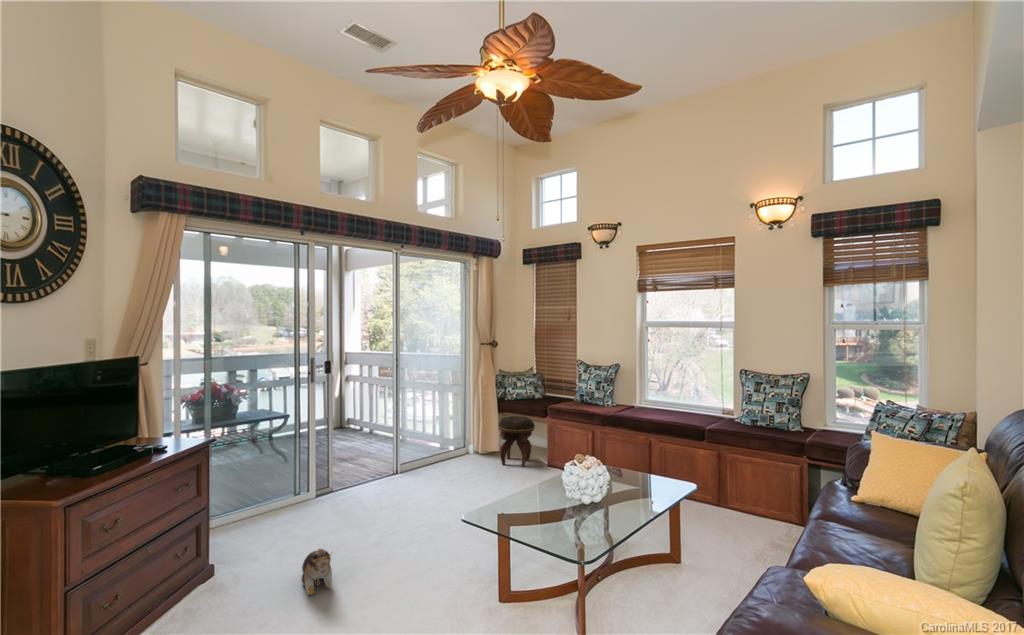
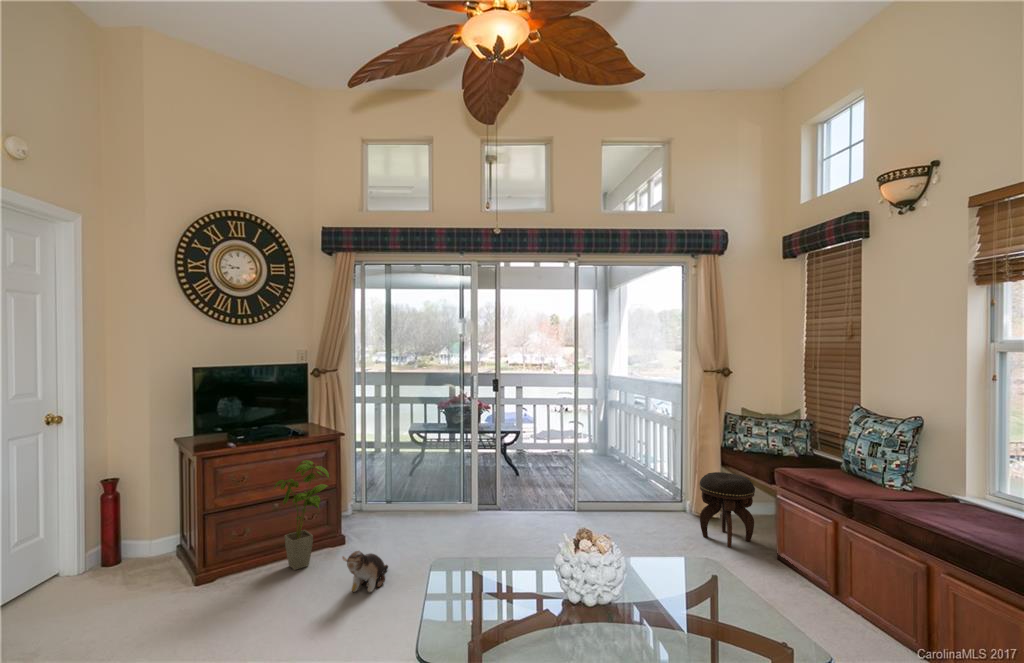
house plant: none [165,473,245,611] -> present [274,460,329,570]

